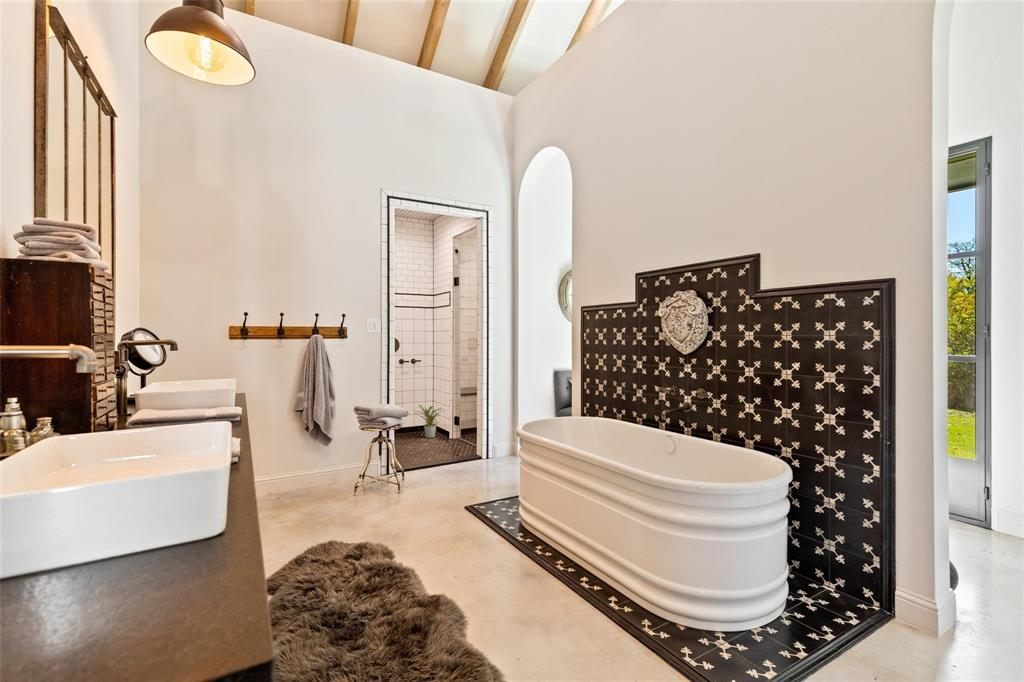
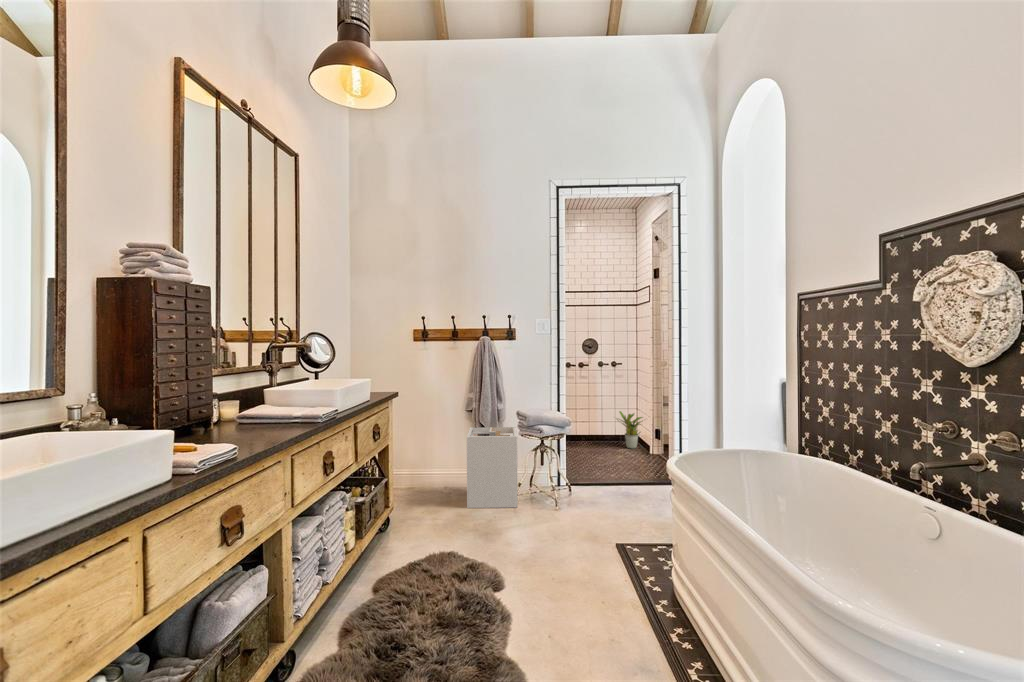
laundry hamper: none [302,422,362,505] -> present [467,427,518,508]

